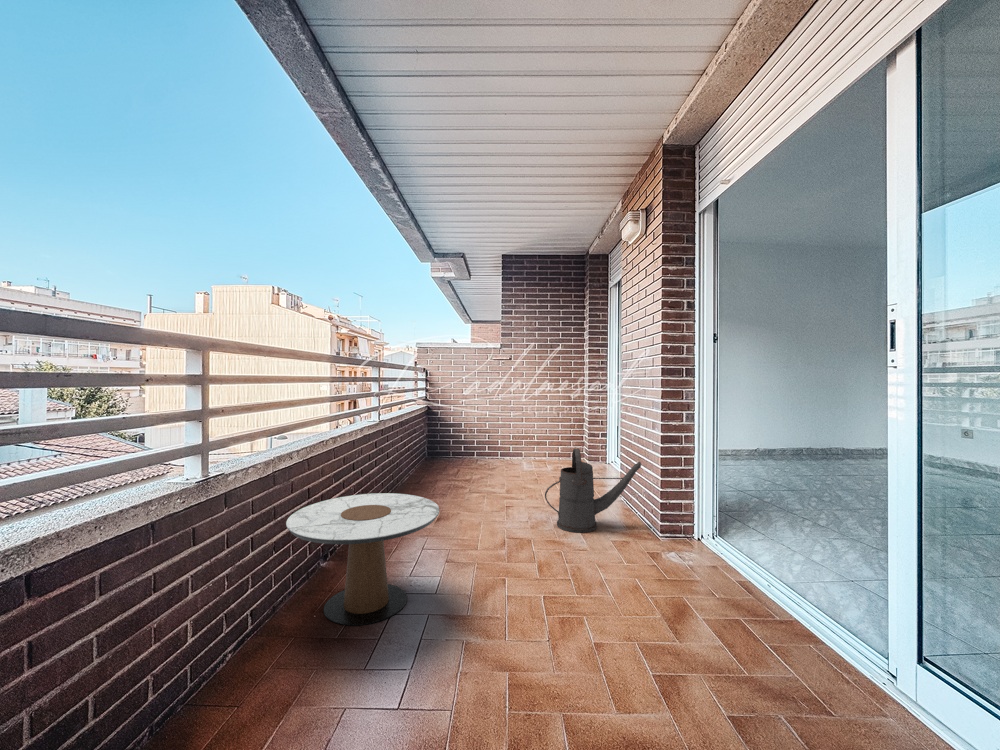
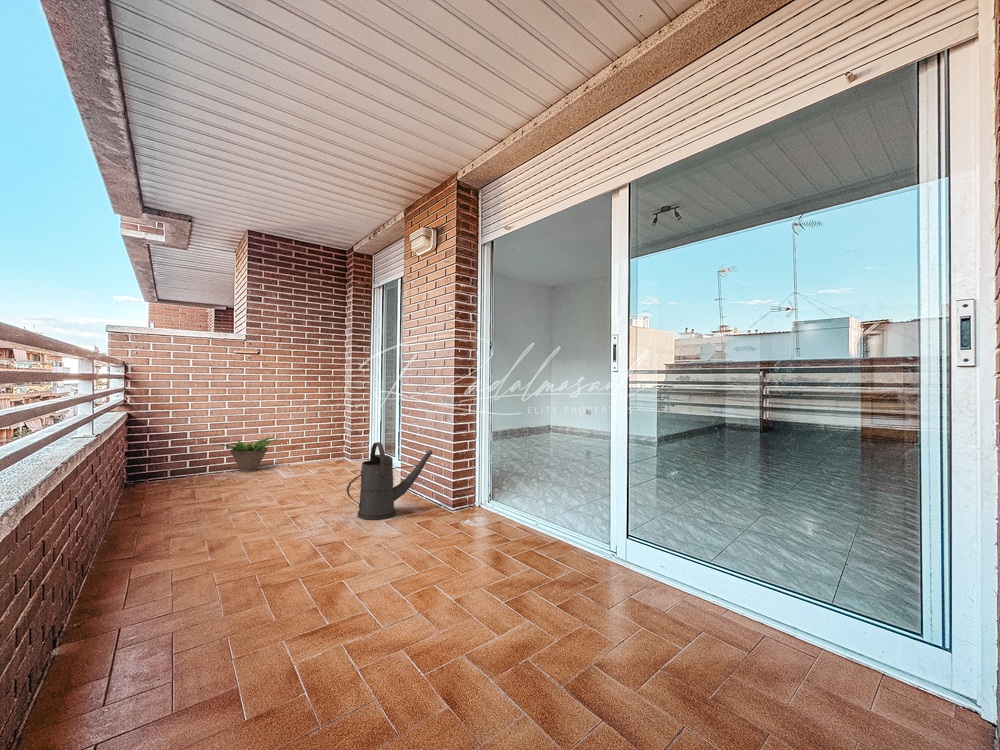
decorative plant: none [472,434,523,463] -> present [215,437,278,472]
side table: present [286,493,439,626] -> none [108,499,294,642]

